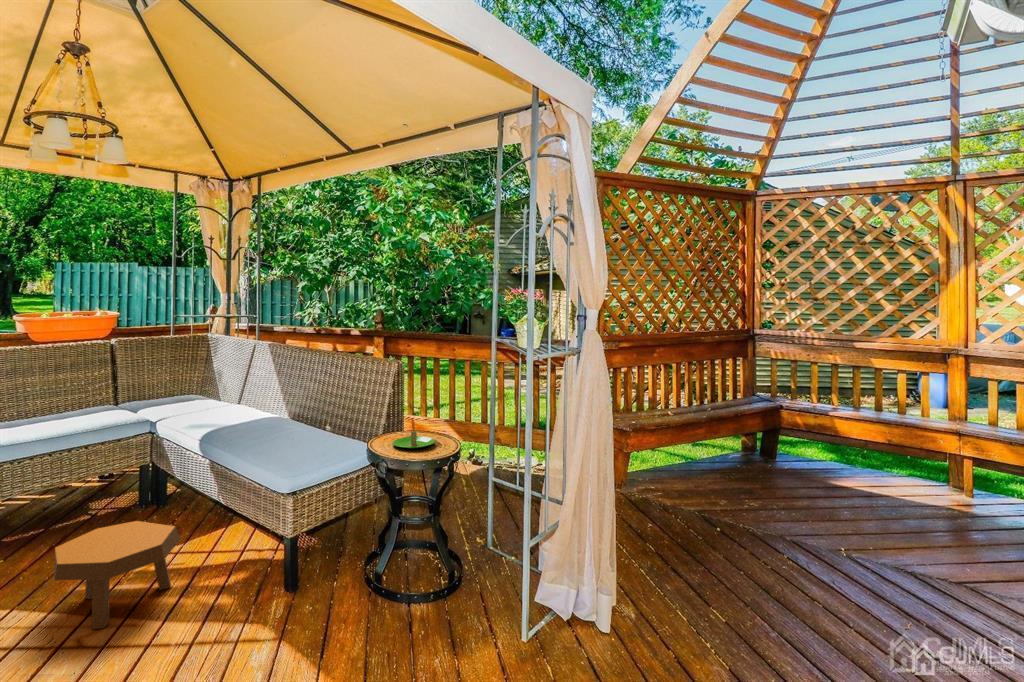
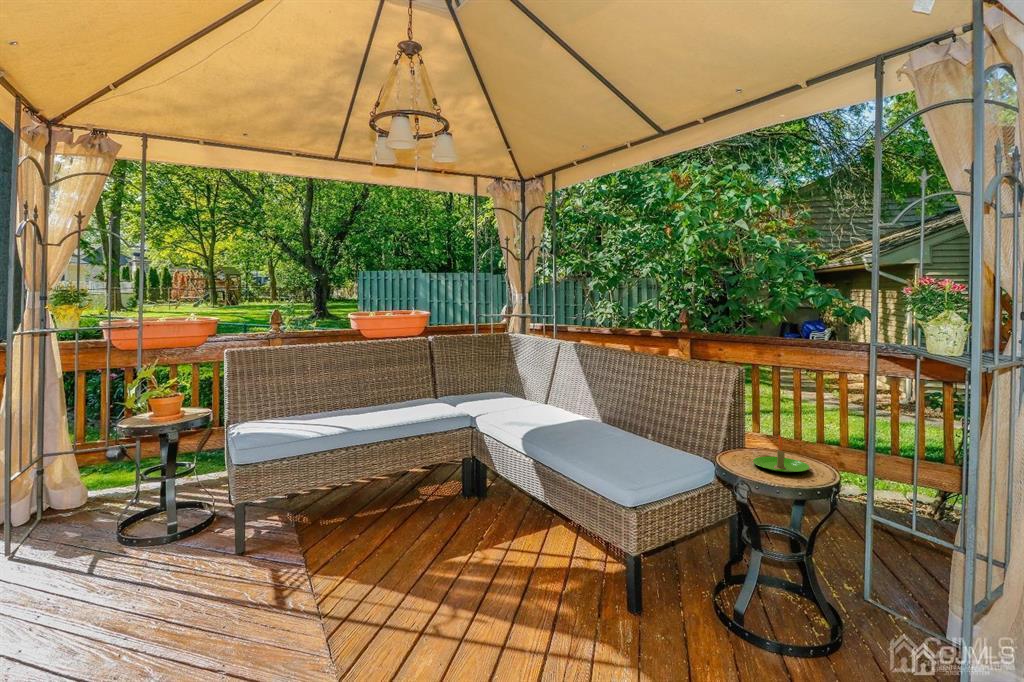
footstool: present [54,521,181,629] -> none [421,514,522,620]

